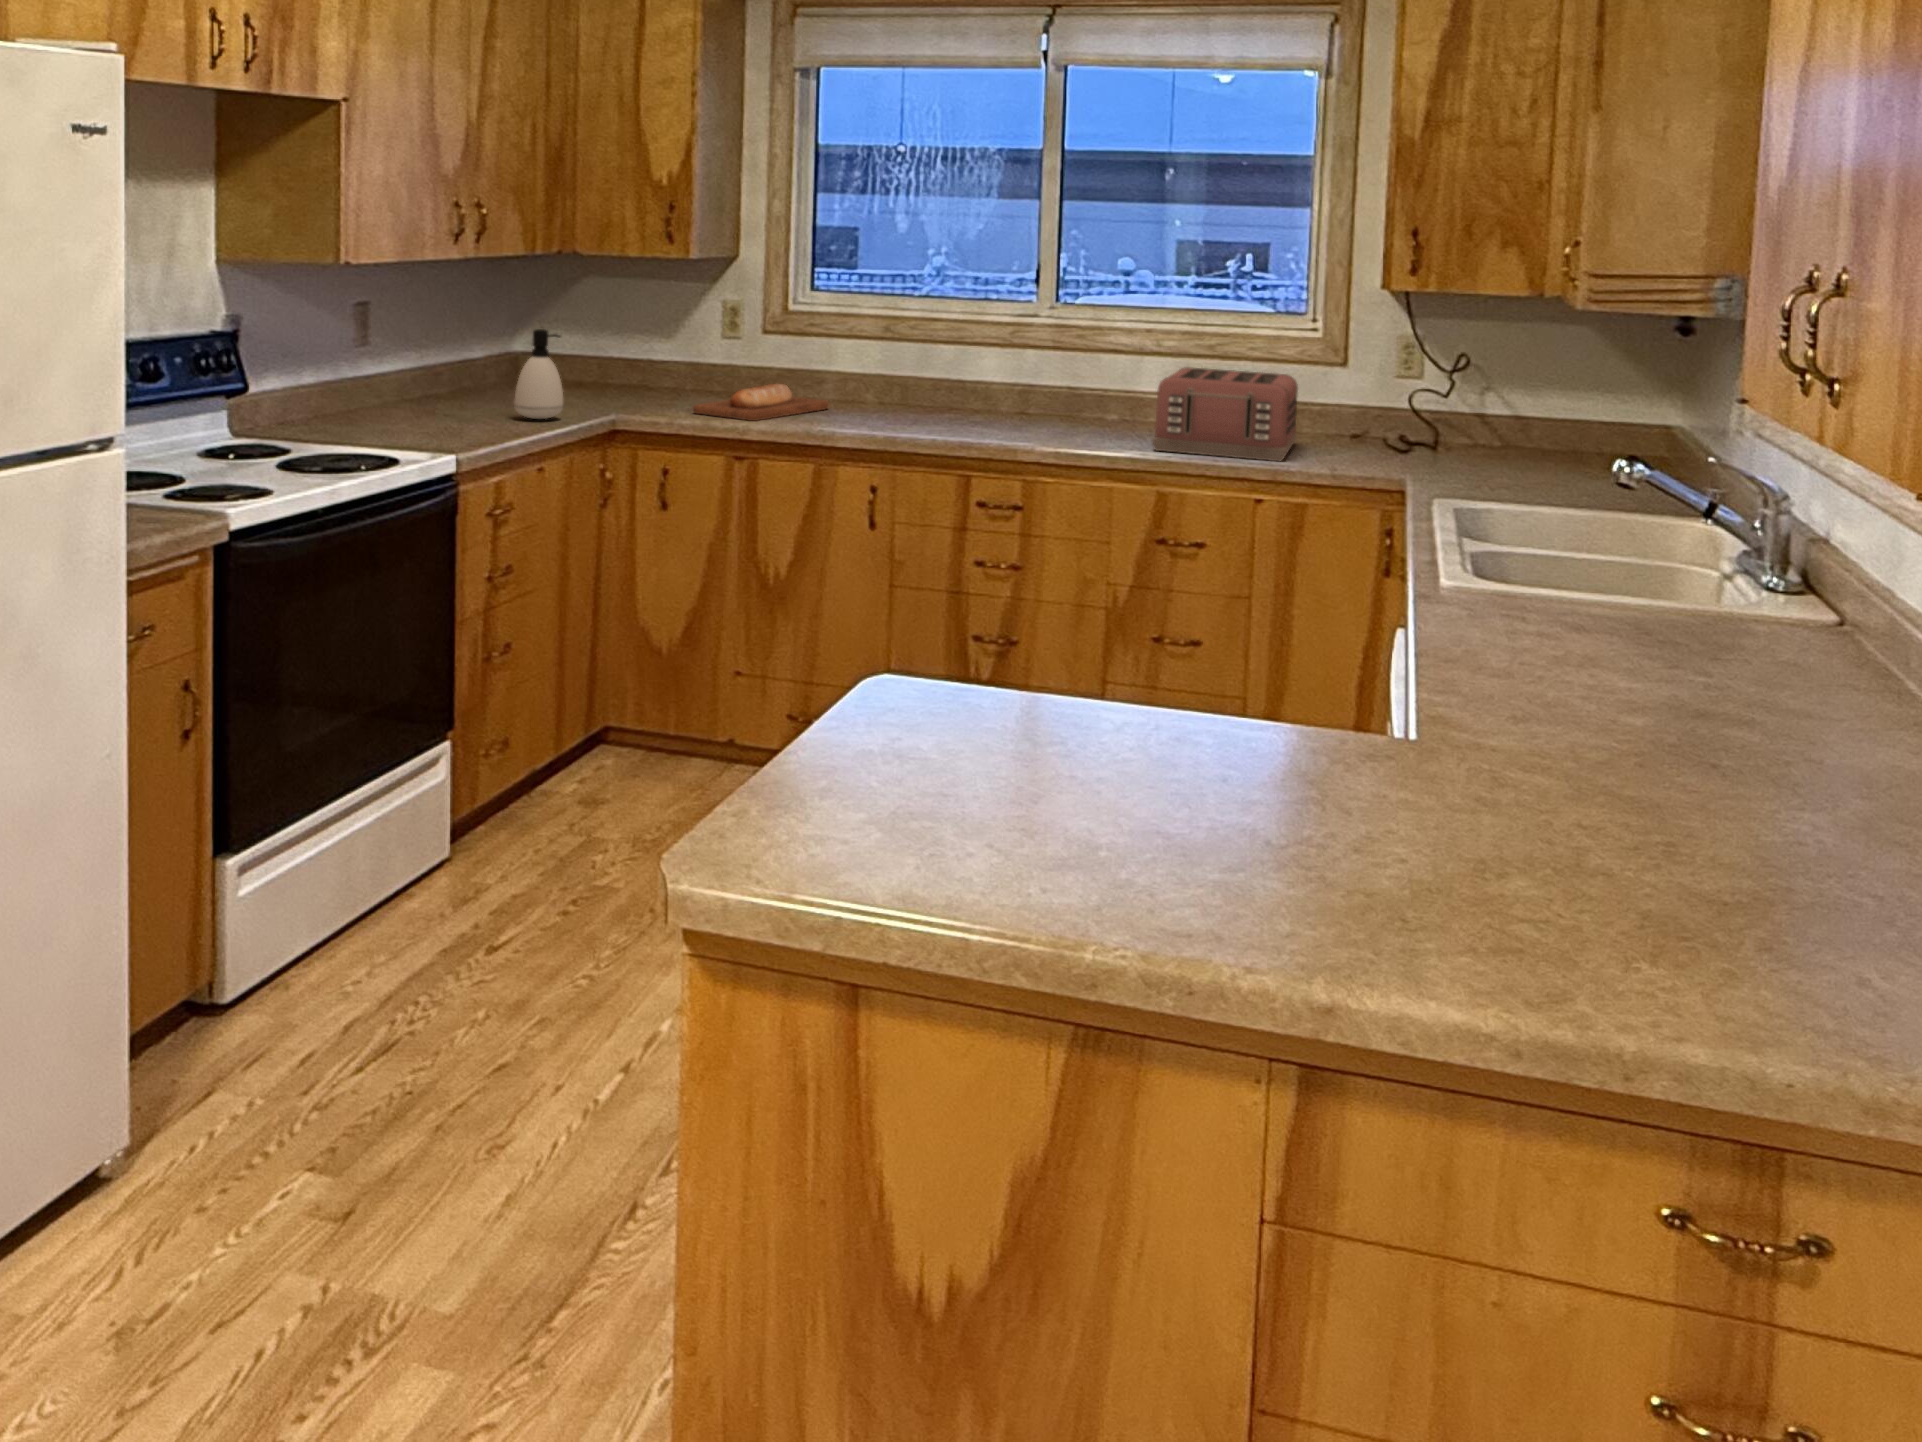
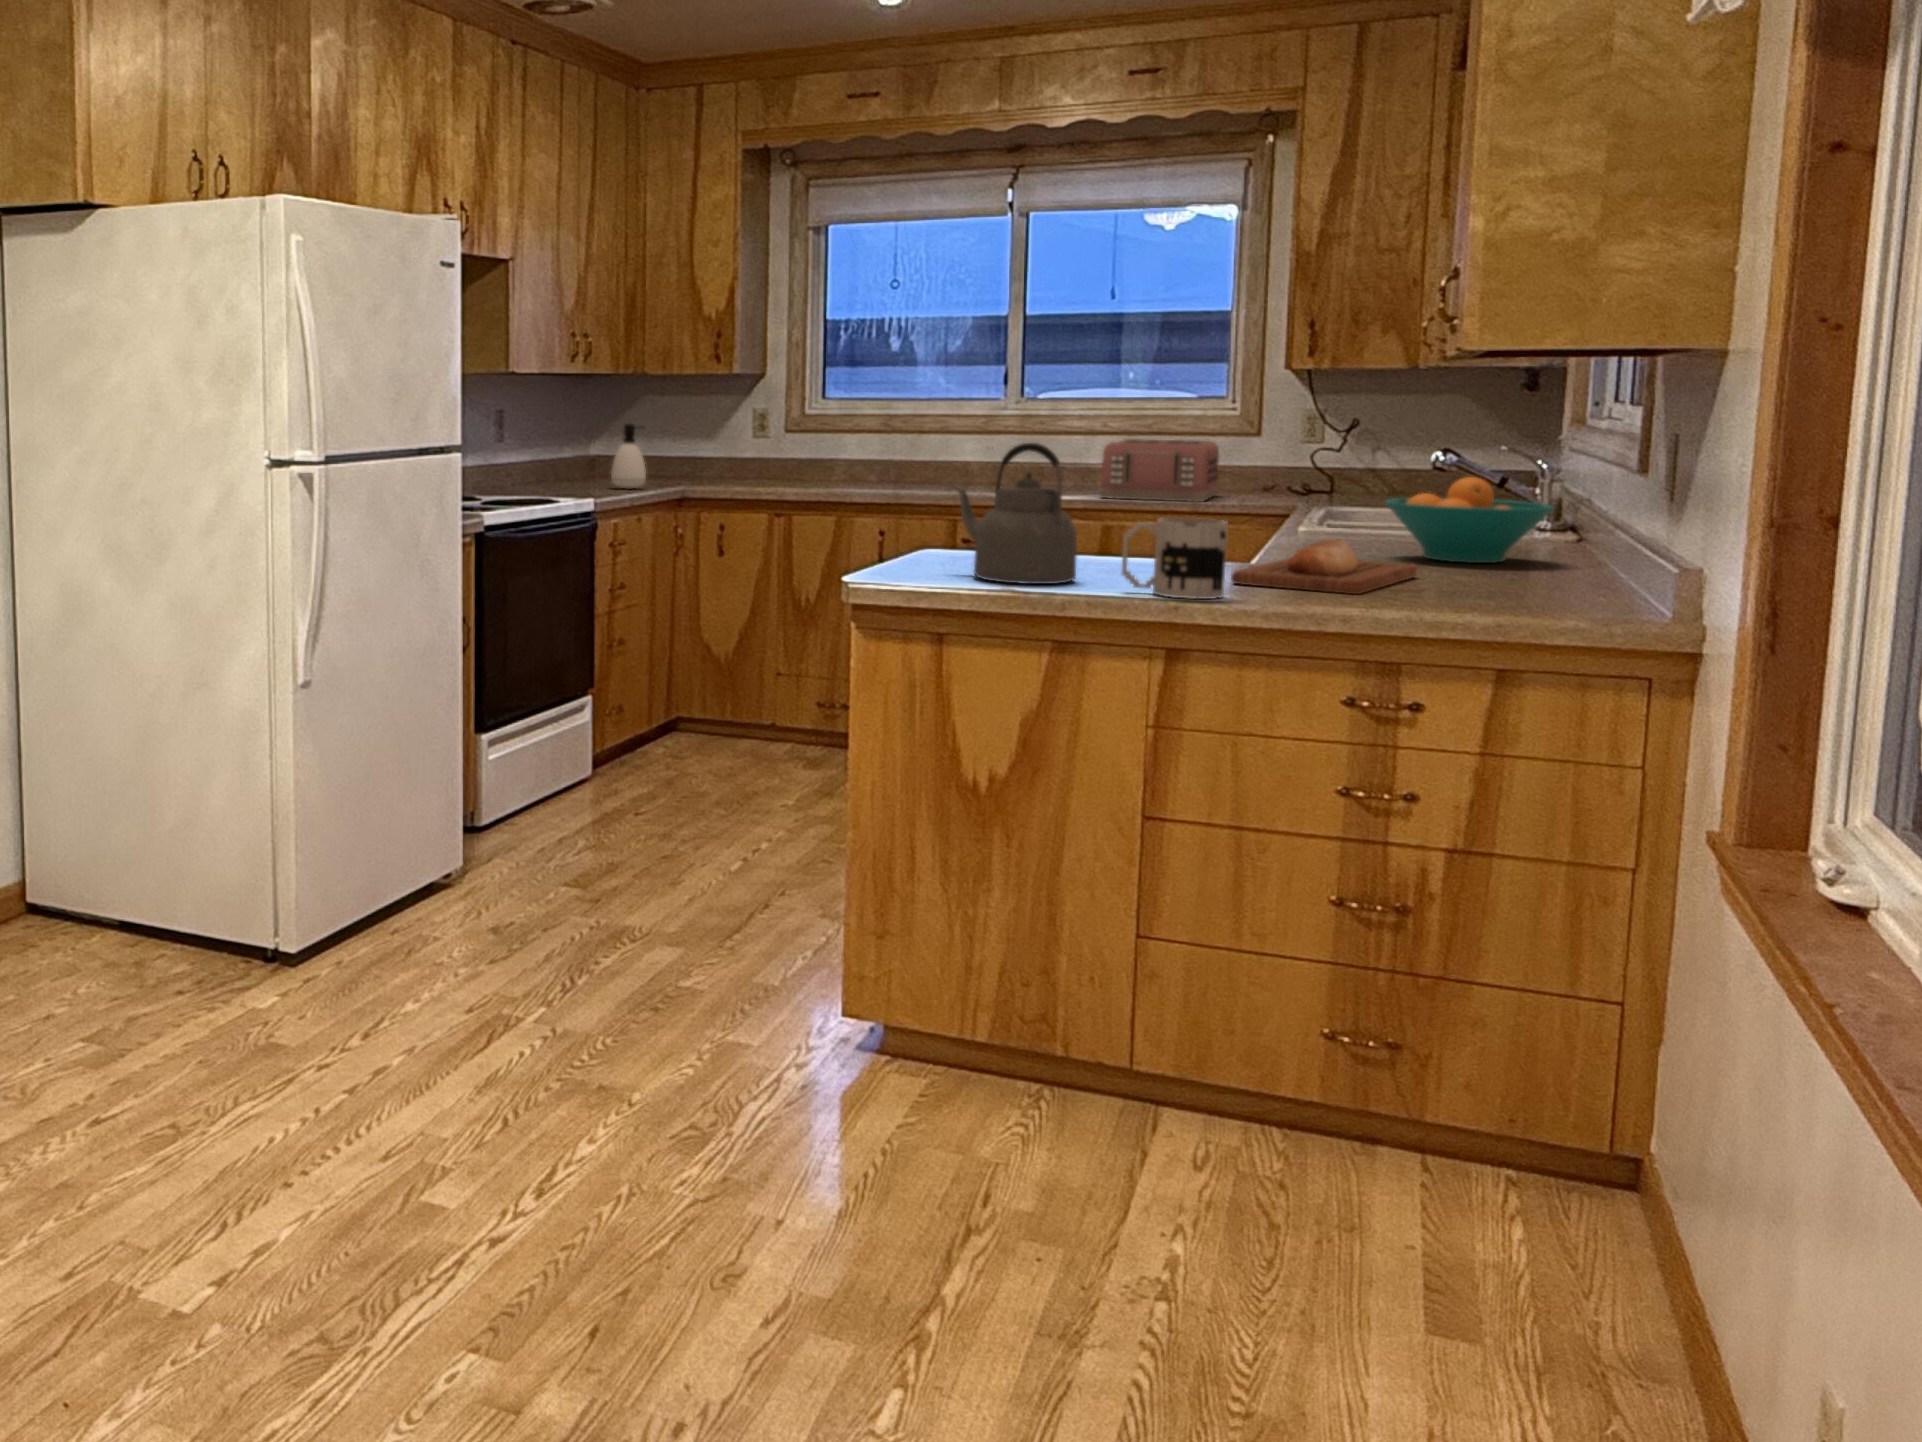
bread loaf: present [693,383,829,421] -> present [1231,539,1417,594]
fruit bowl: none [1589,551,1850,698] -> present [1385,477,1554,563]
kettle: none [892,555,1123,853] -> present [951,443,1077,584]
mug: none [1208,740,1414,942] -> present [1122,518,1228,599]

